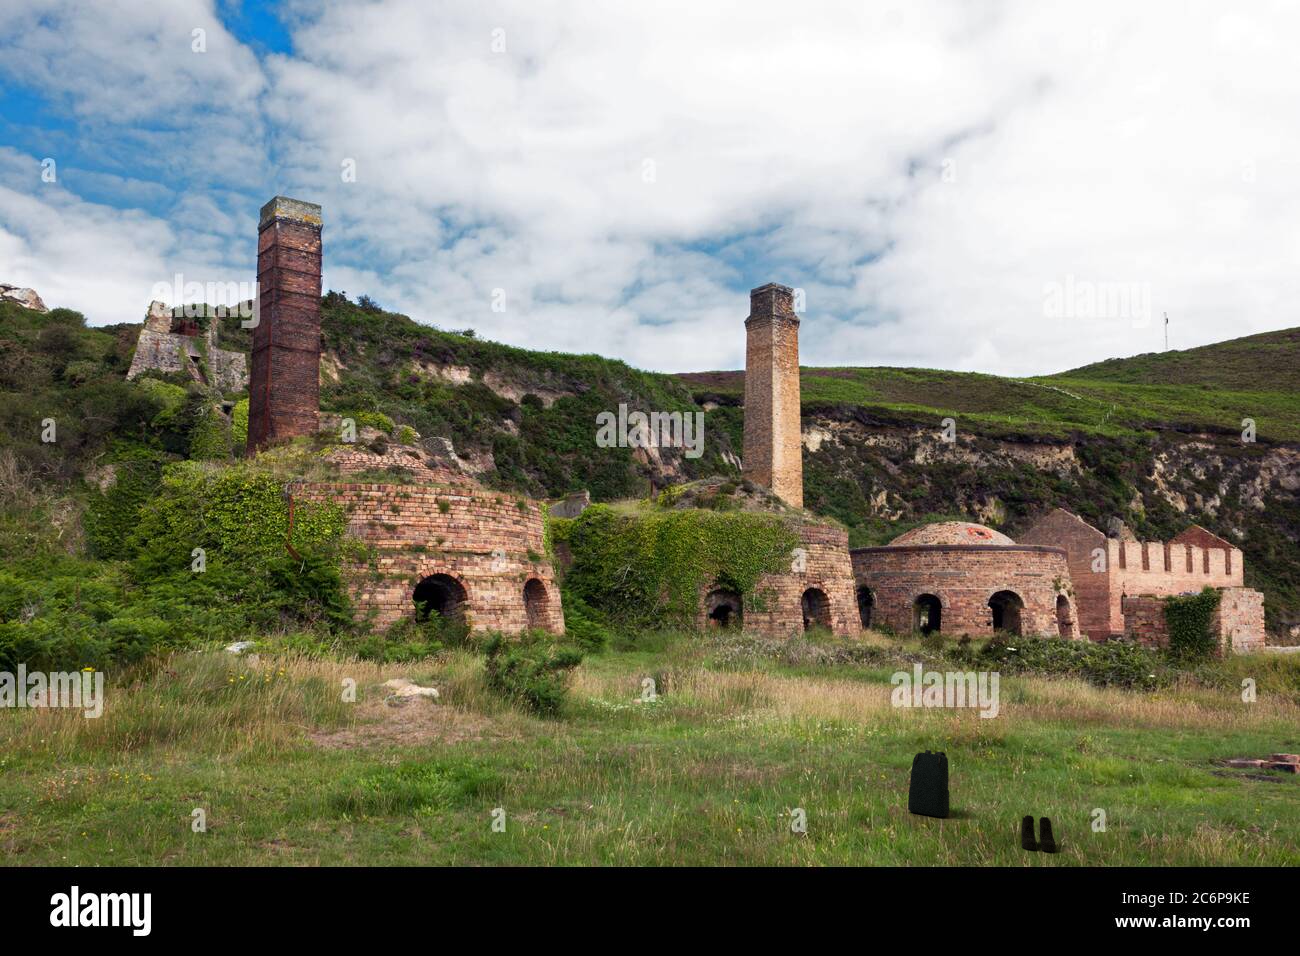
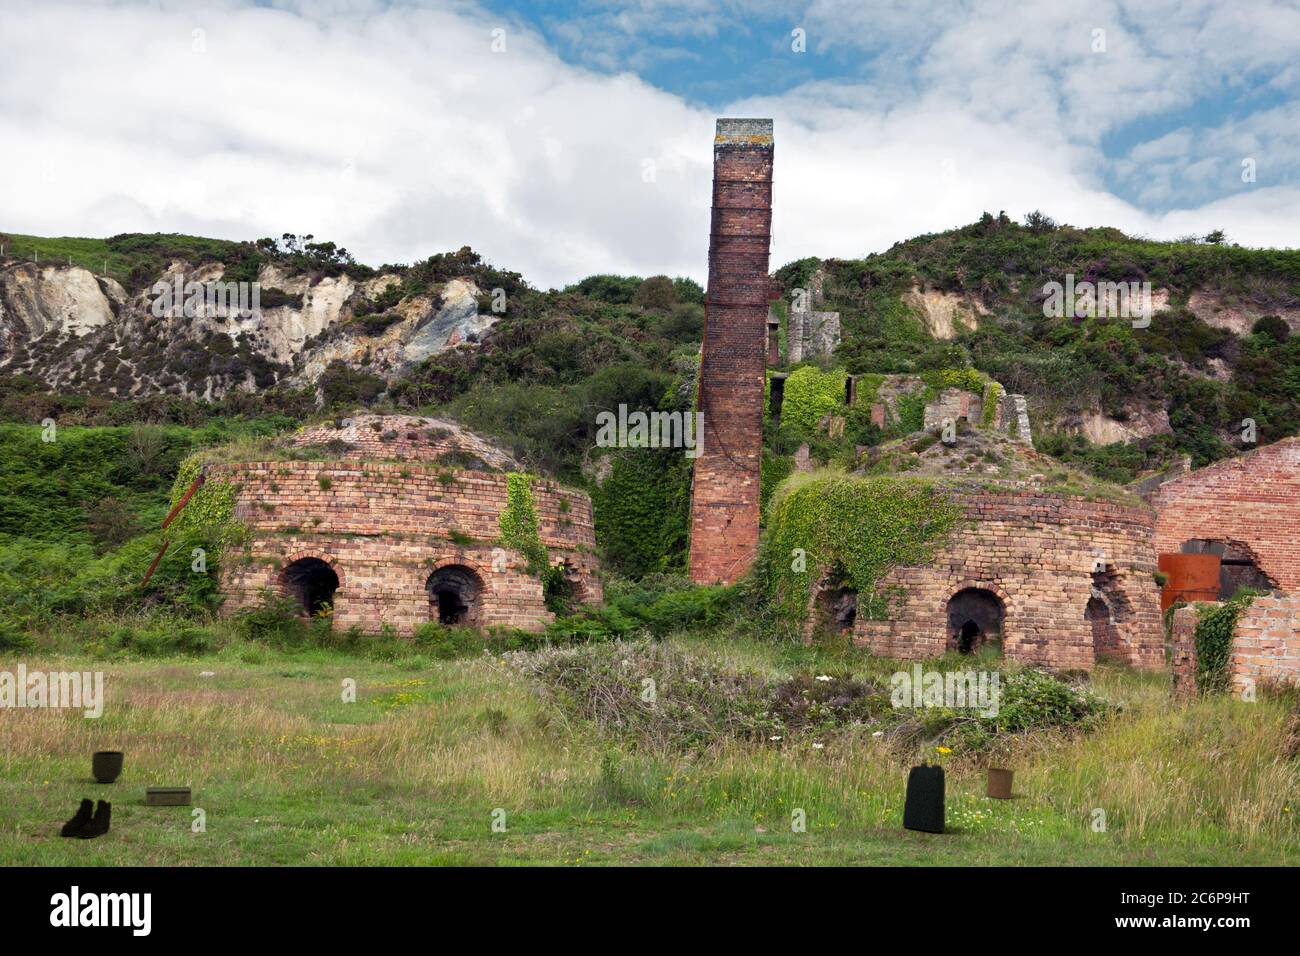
bucket: none [995,736,1025,779] -> present [985,765,1015,799]
planter: none [177,744,205,773] -> present [92,751,124,783]
toolbox: none [208,778,253,796] -> present [146,787,191,806]
boots: present [1021,815,1056,852] -> present [61,798,112,838]

